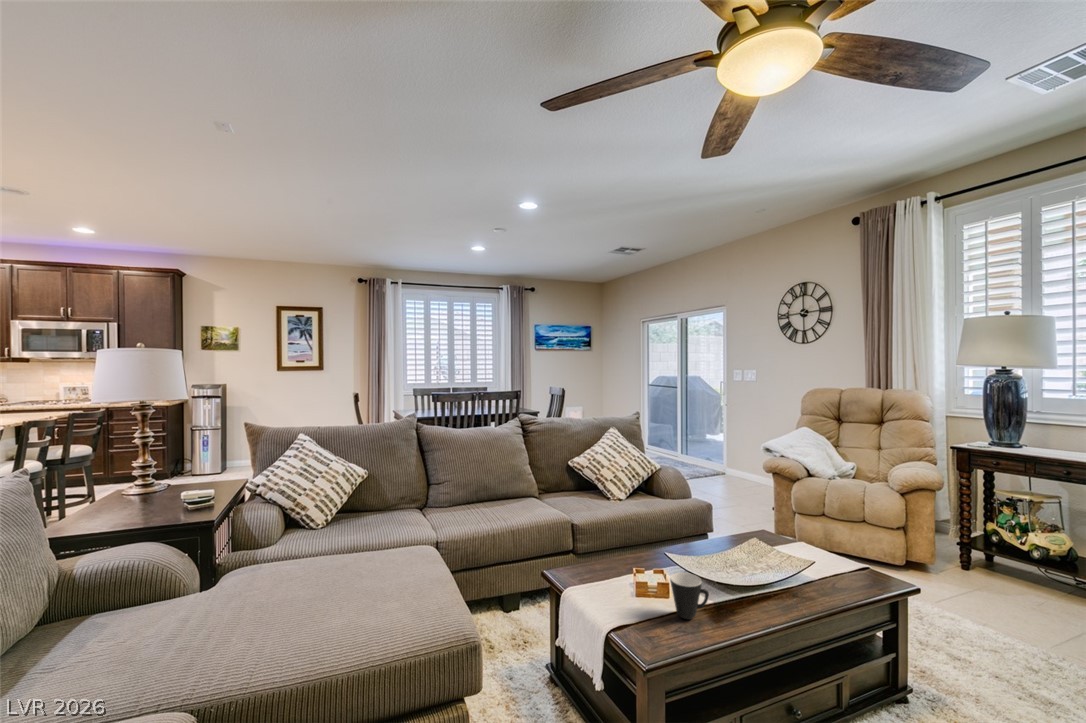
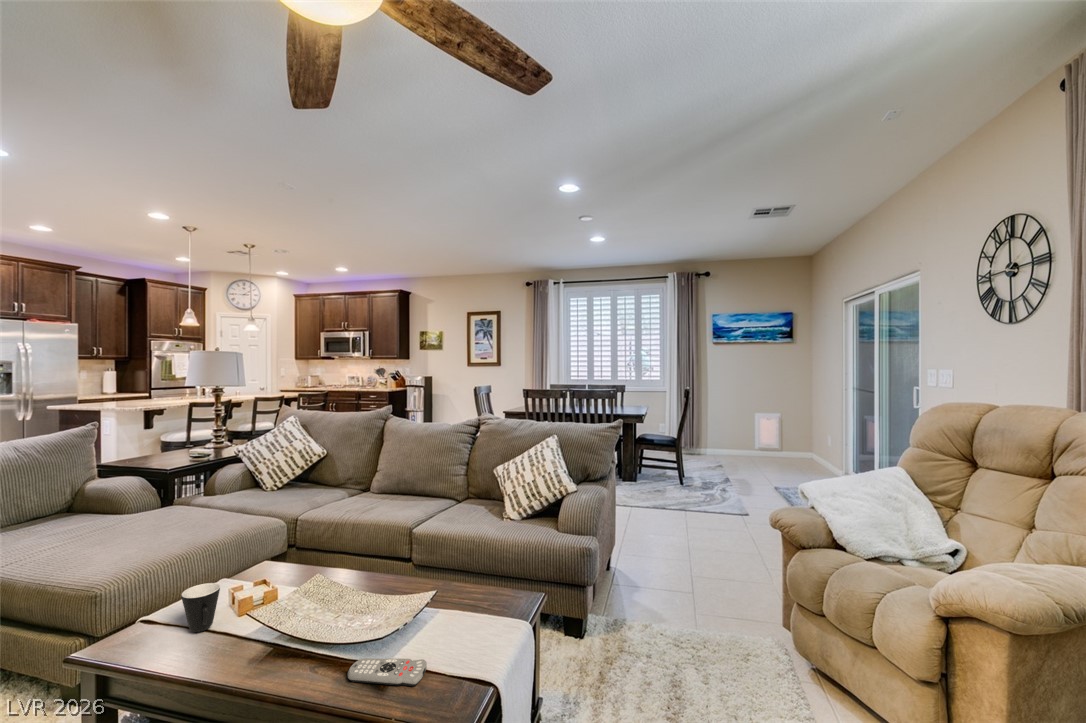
remote control: none [818,569,863,593] -> present [348,658,427,686]

